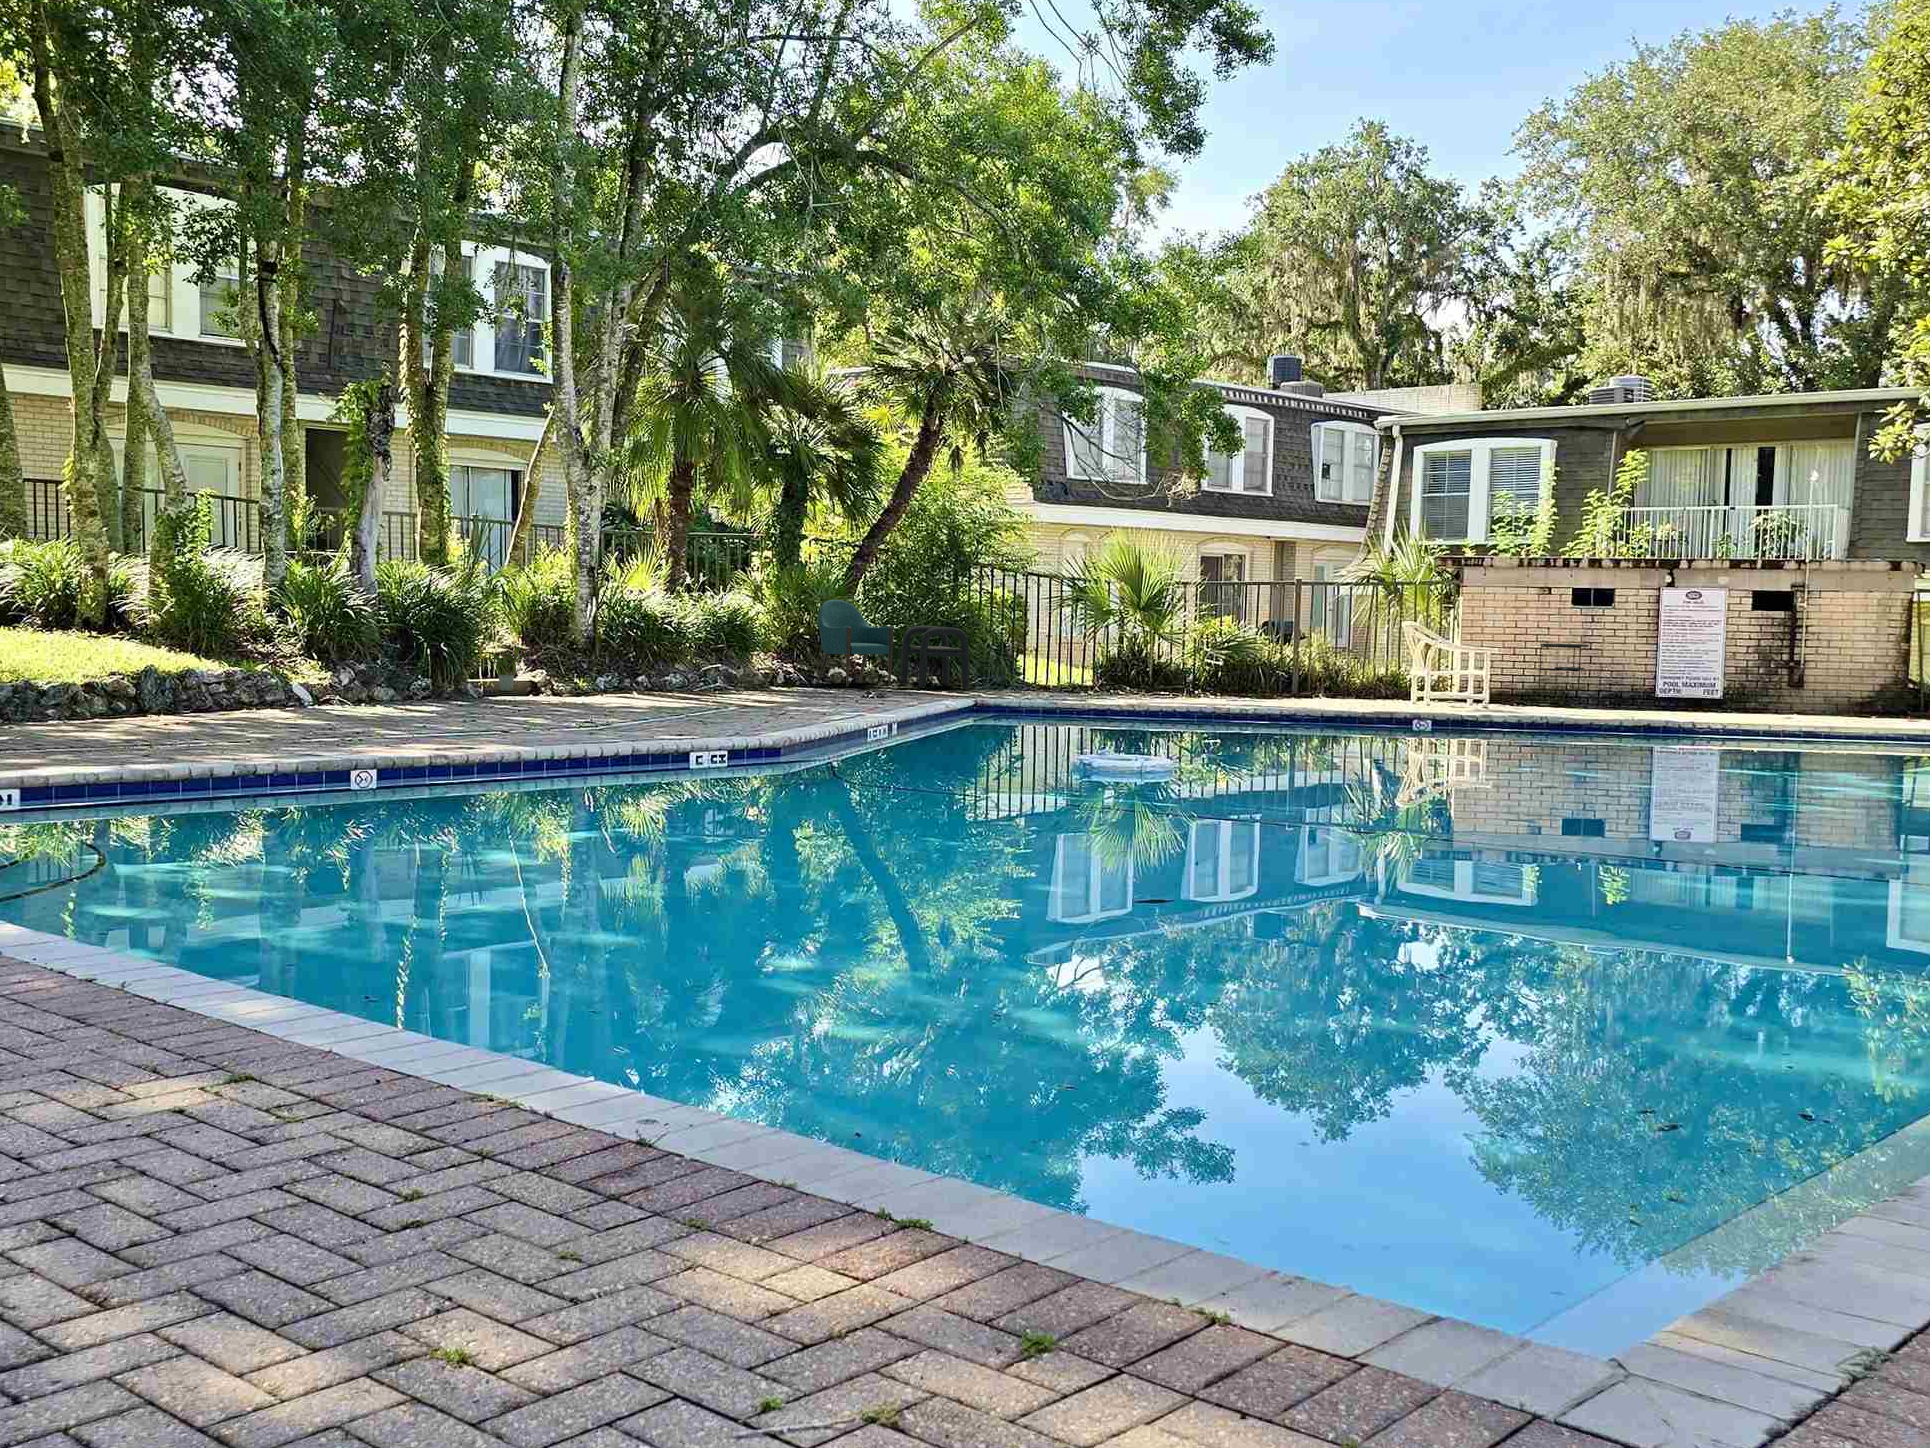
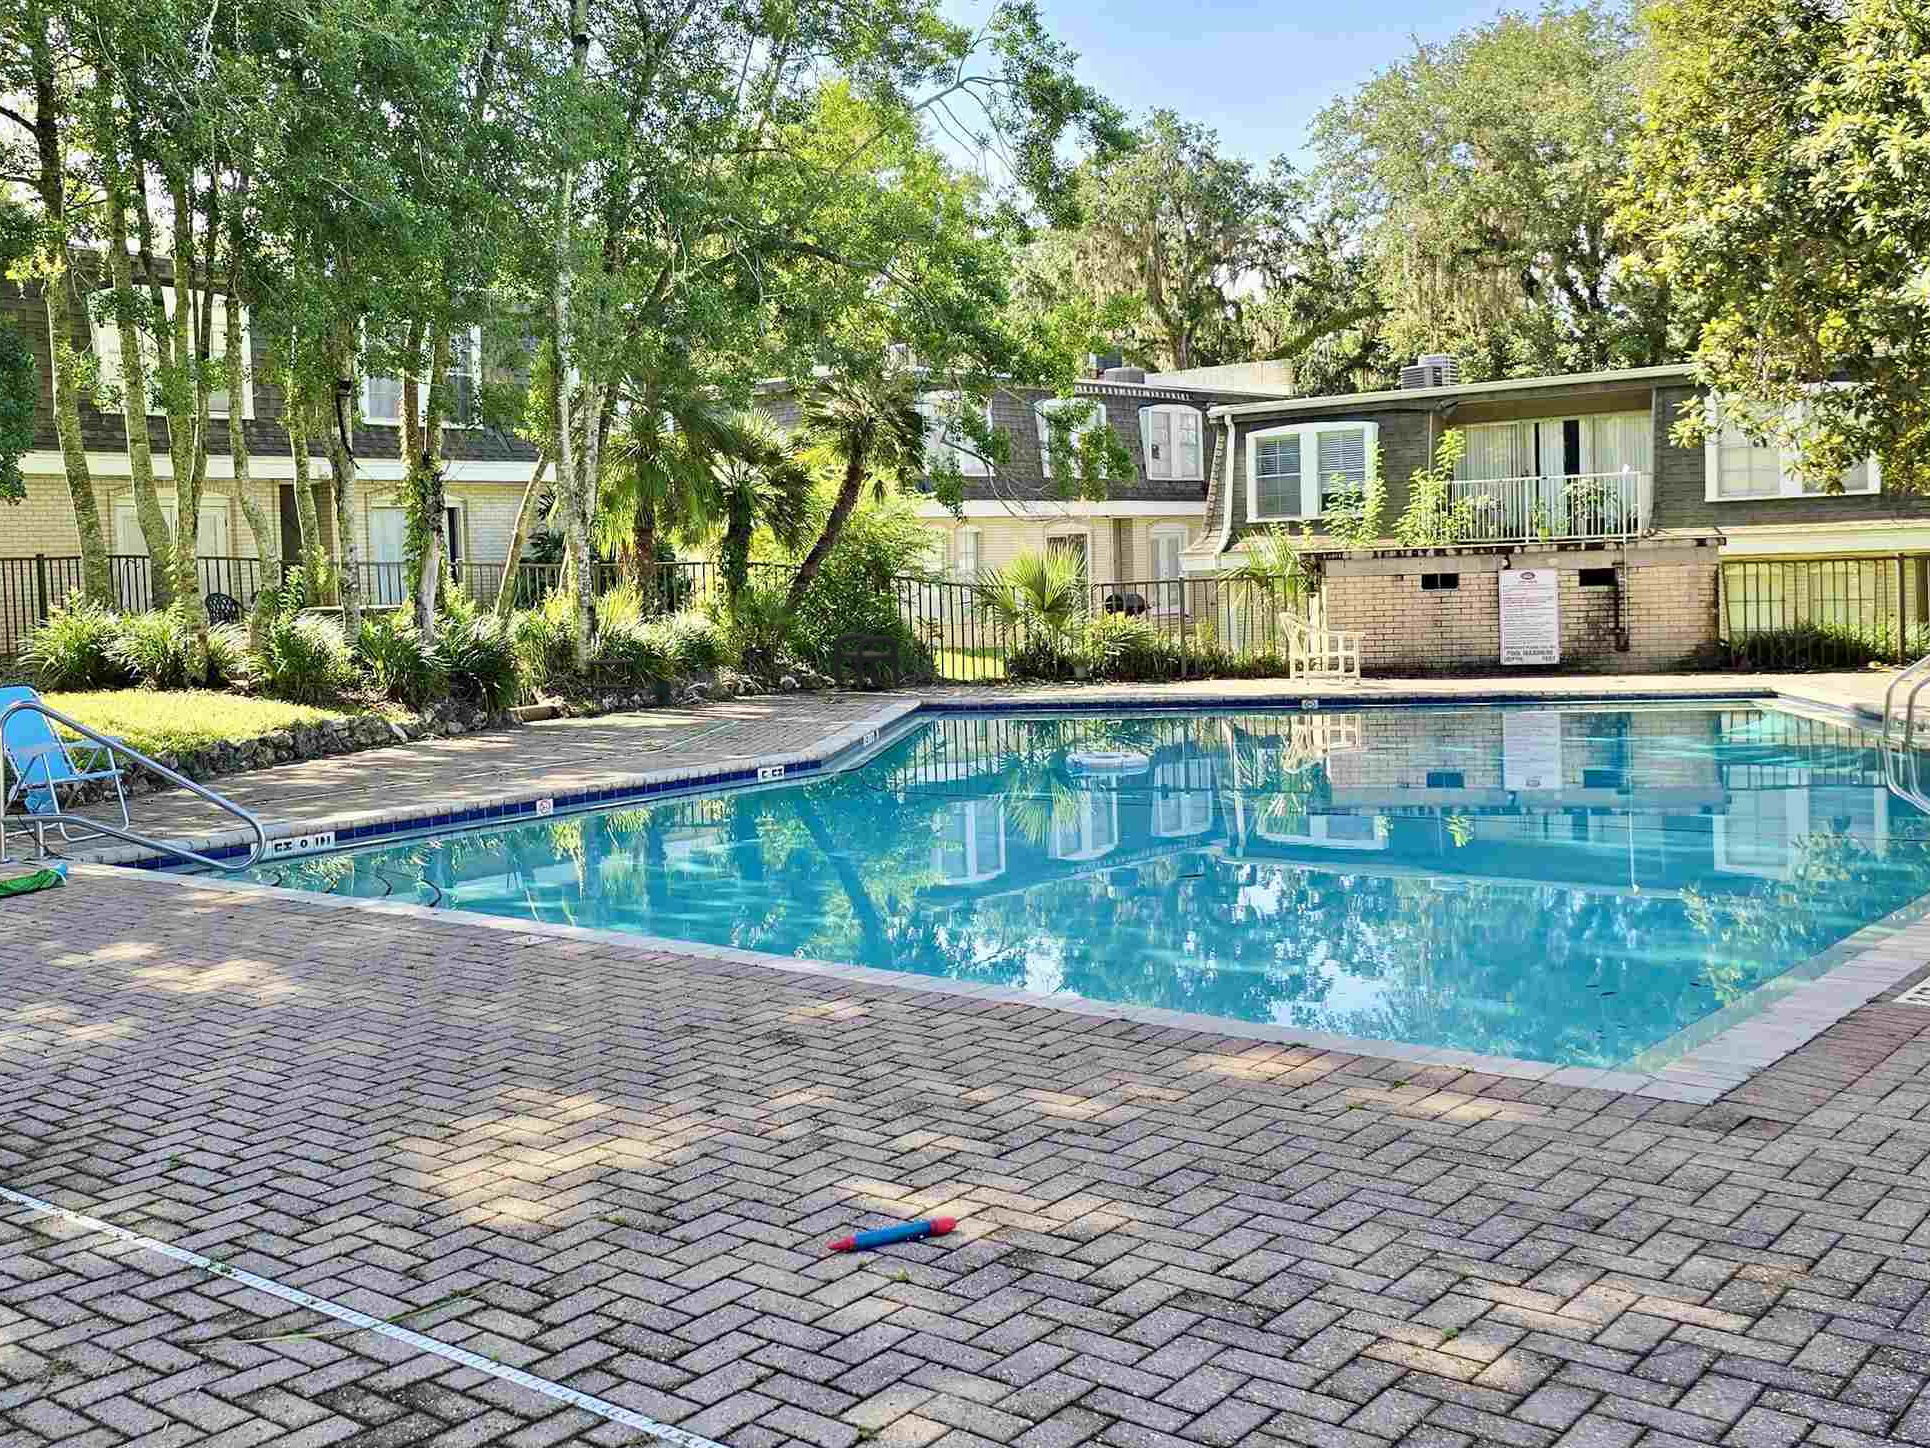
chair: present [817,600,894,687] -> none [767,617,833,694]
side table: present [1539,644,1589,692] -> present [584,659,635,713]
potted plant: present [487,647,524,691] -> present [1070,651,1093,679]
watering can: none [661,654,692,687] -> present [645,678,673,705]

